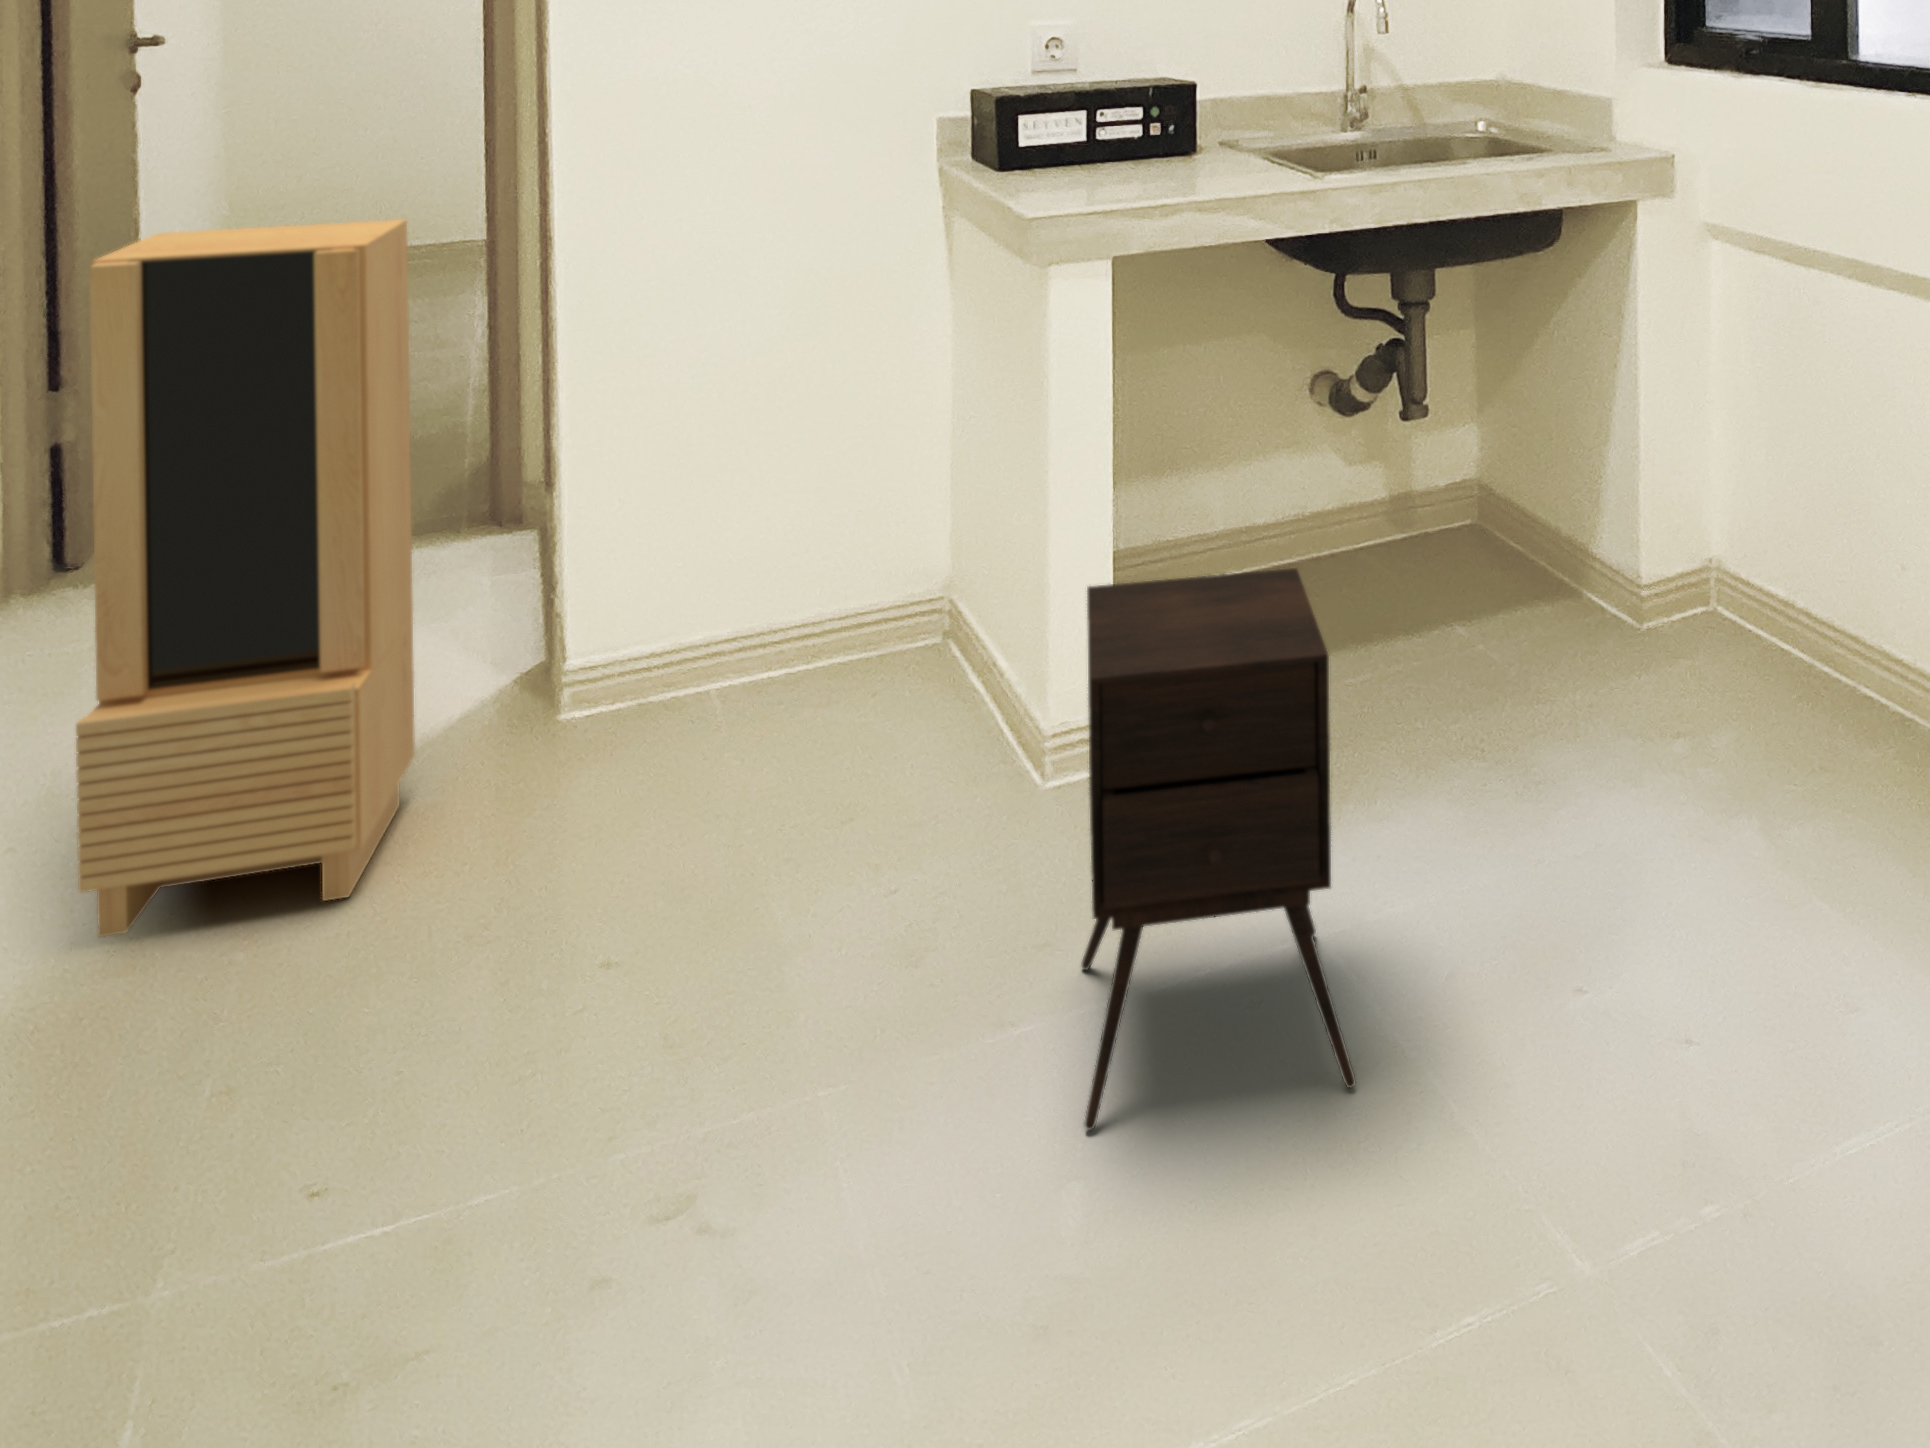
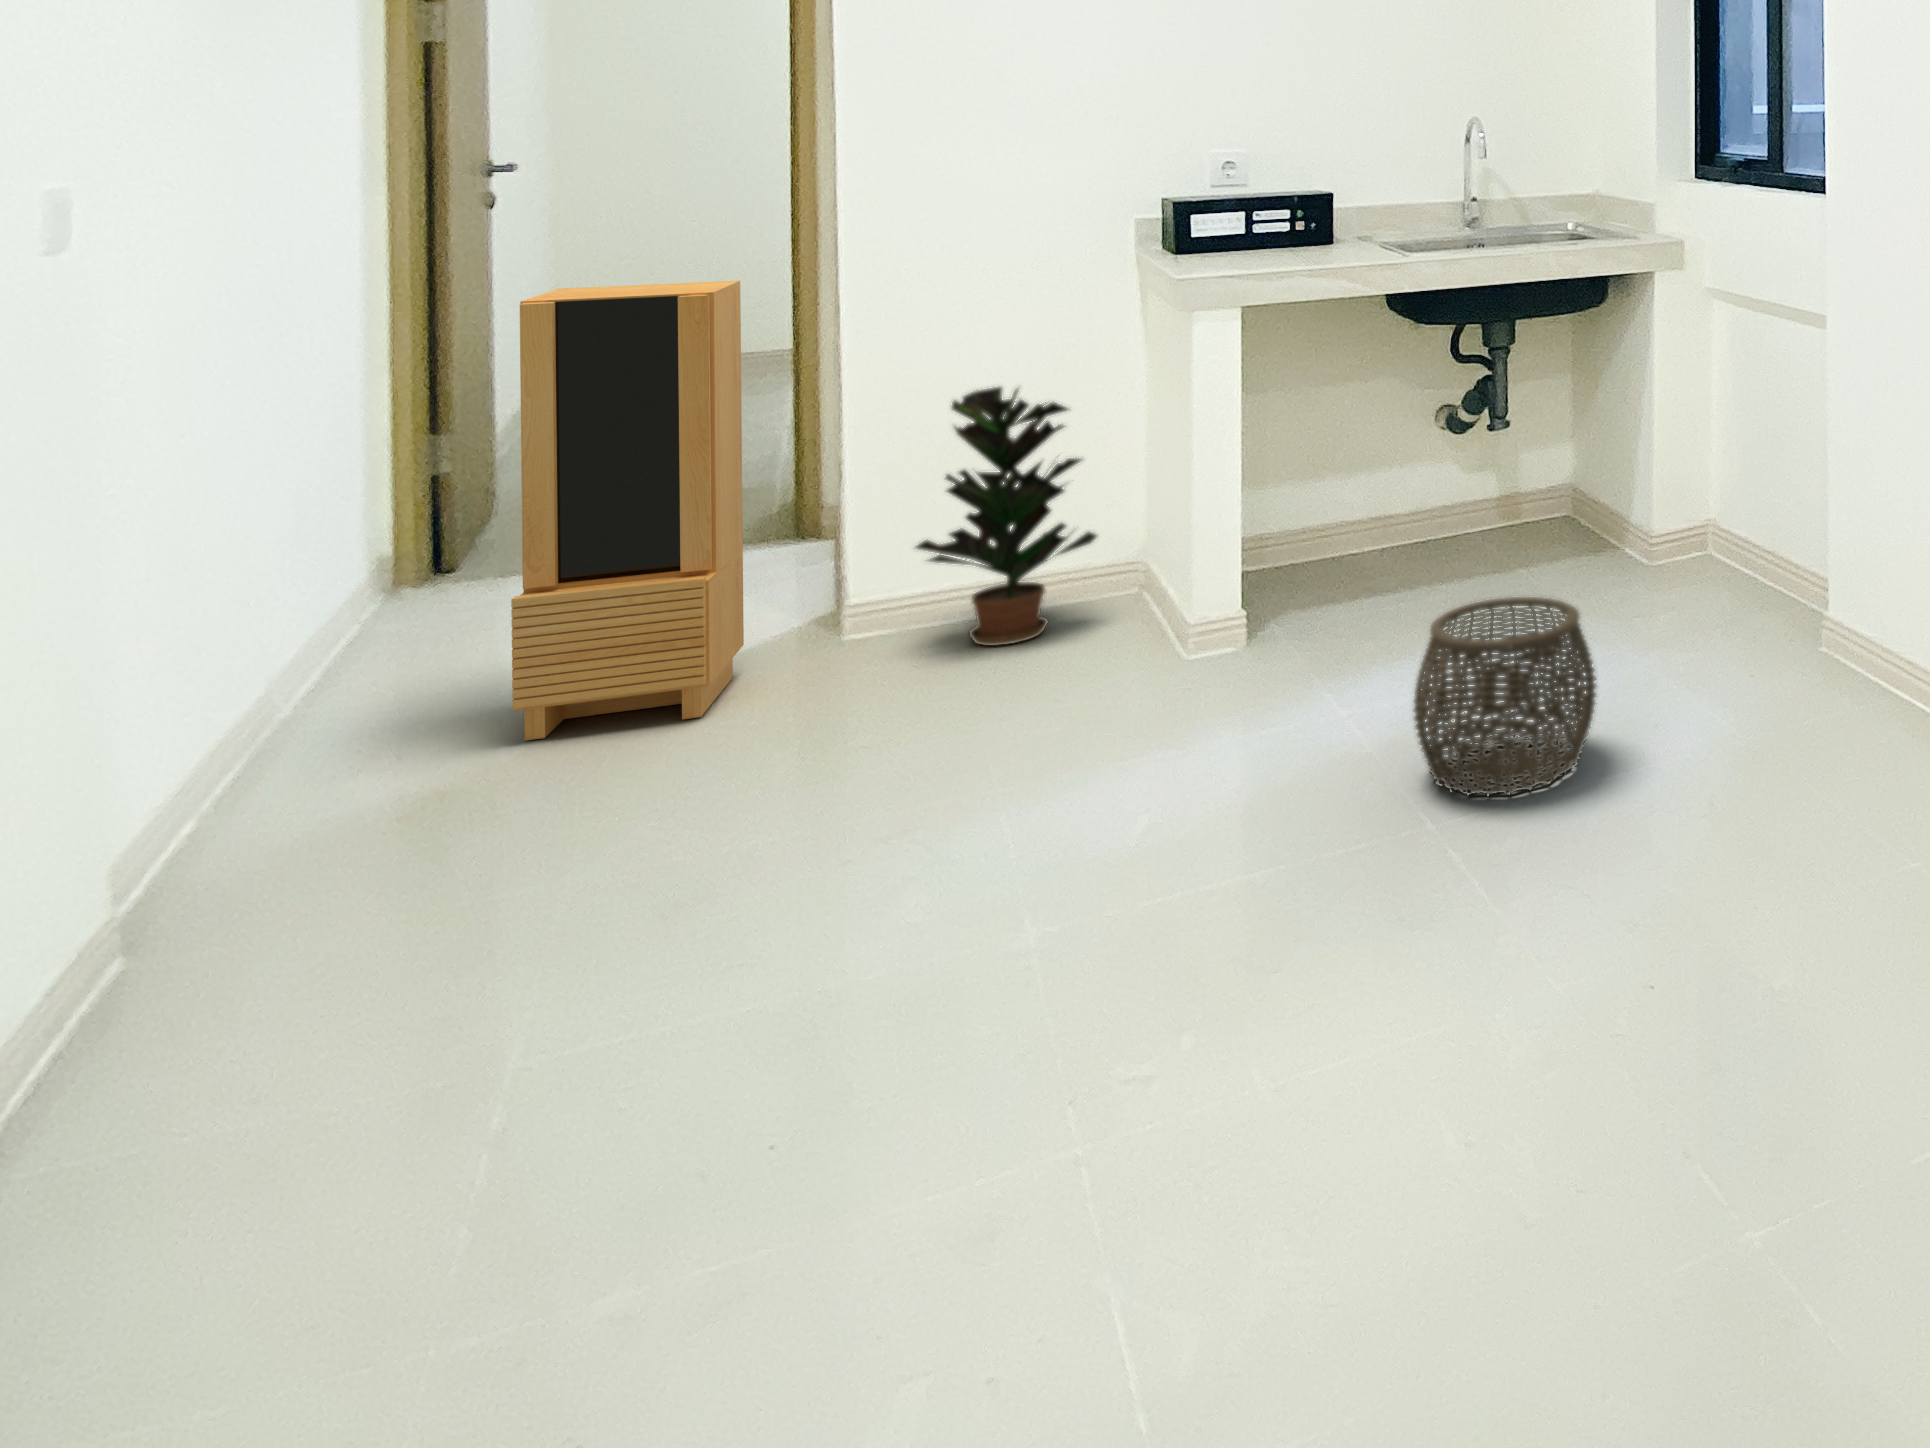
potted plant: none [644,365,897,756] -> present [916,387,1097,646]
side table: present [1081,568,1355,1130] -> none [1175,479,1349,781]
woven basket: none [1488,806,1811,1231] -> present [1413,597,1596,796]

